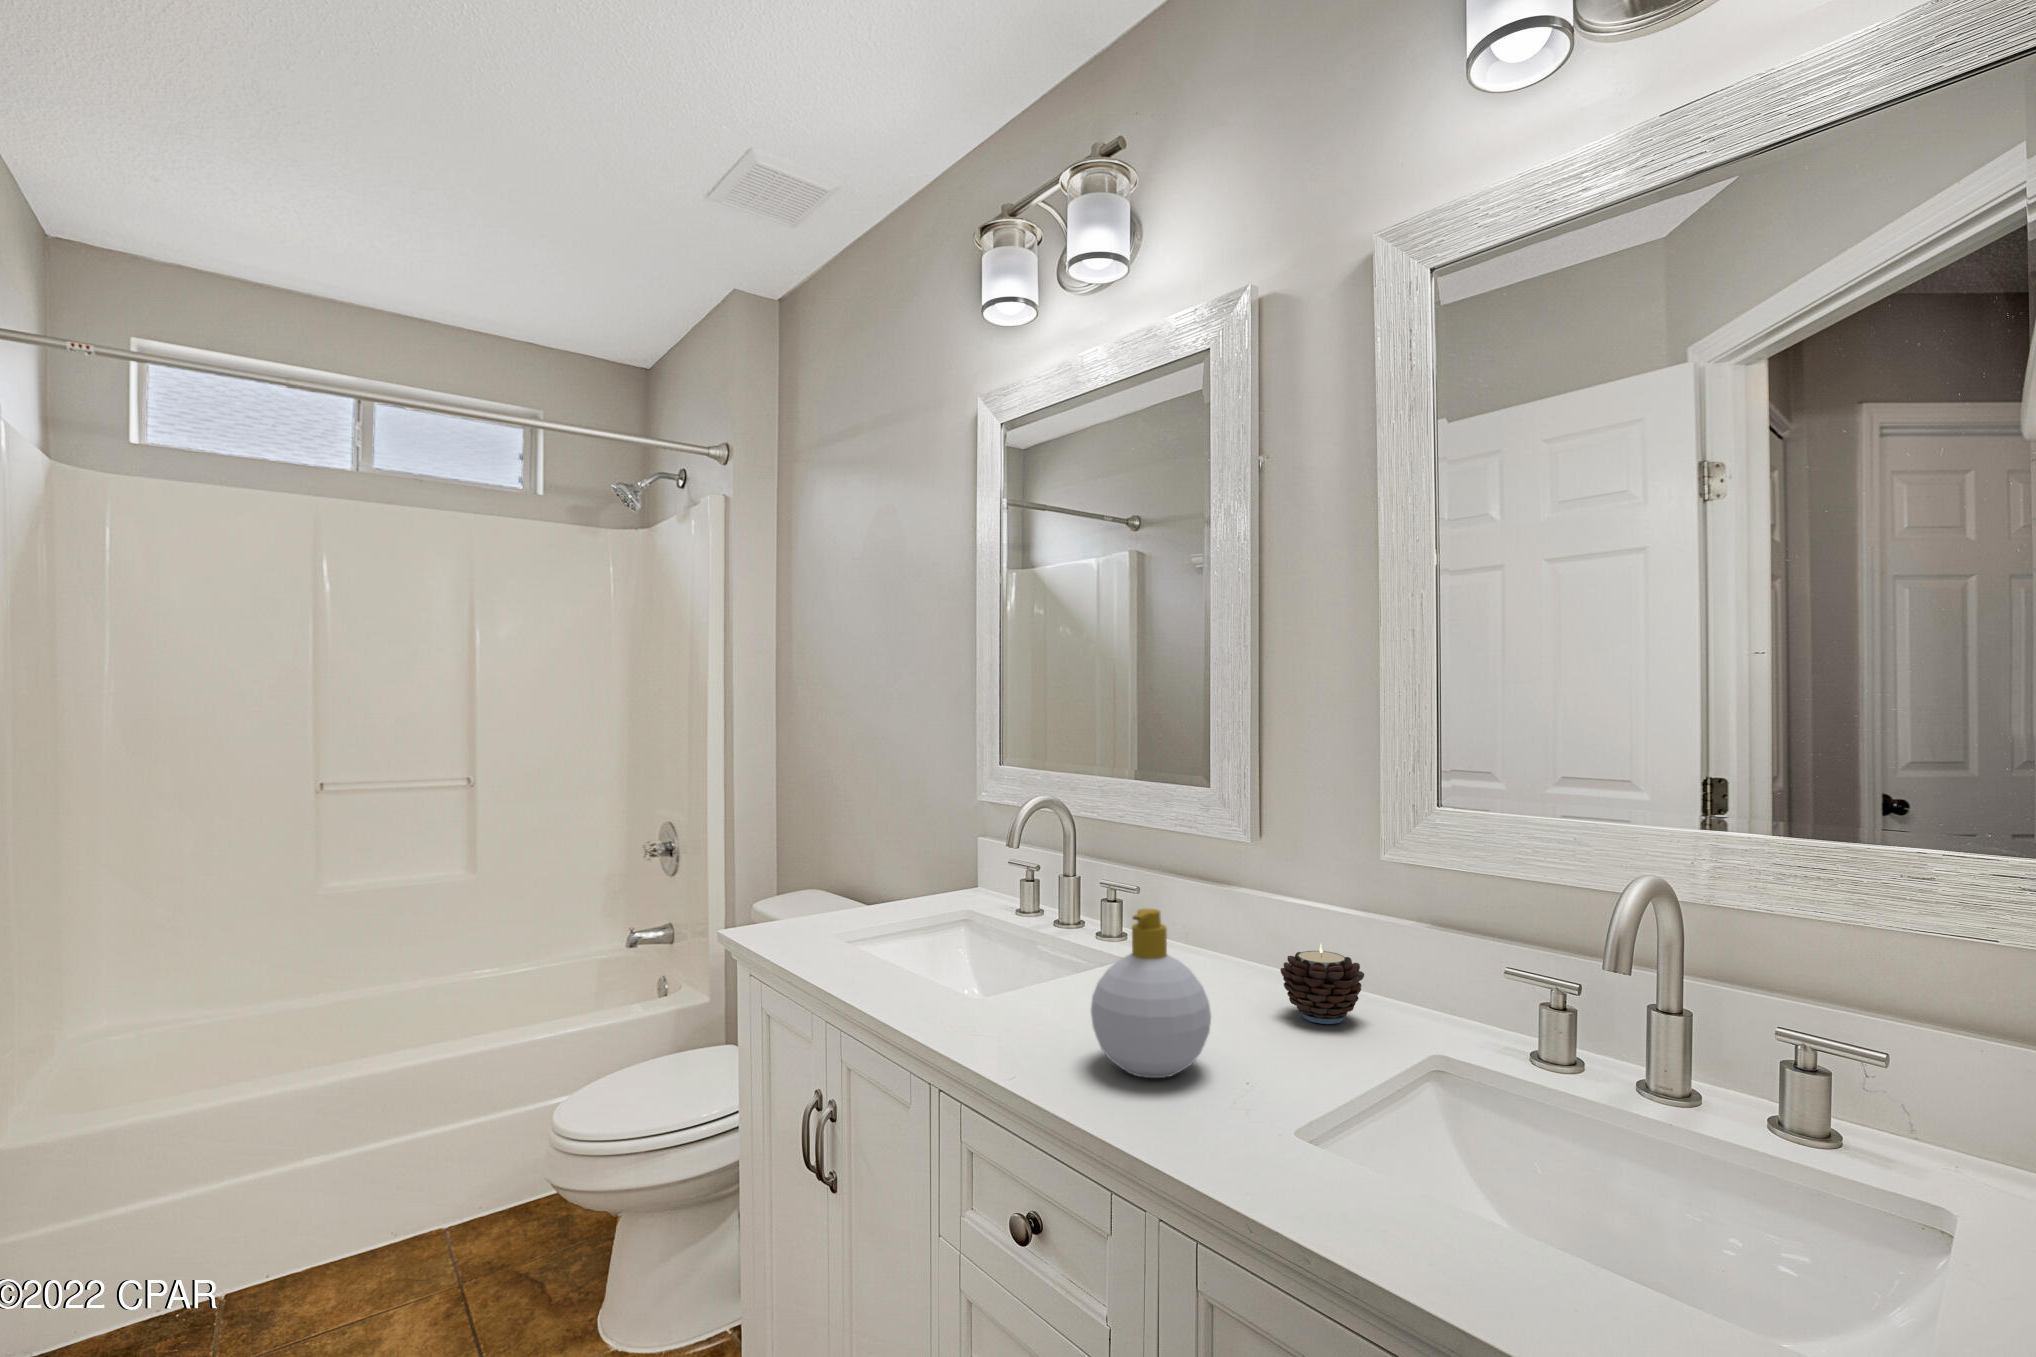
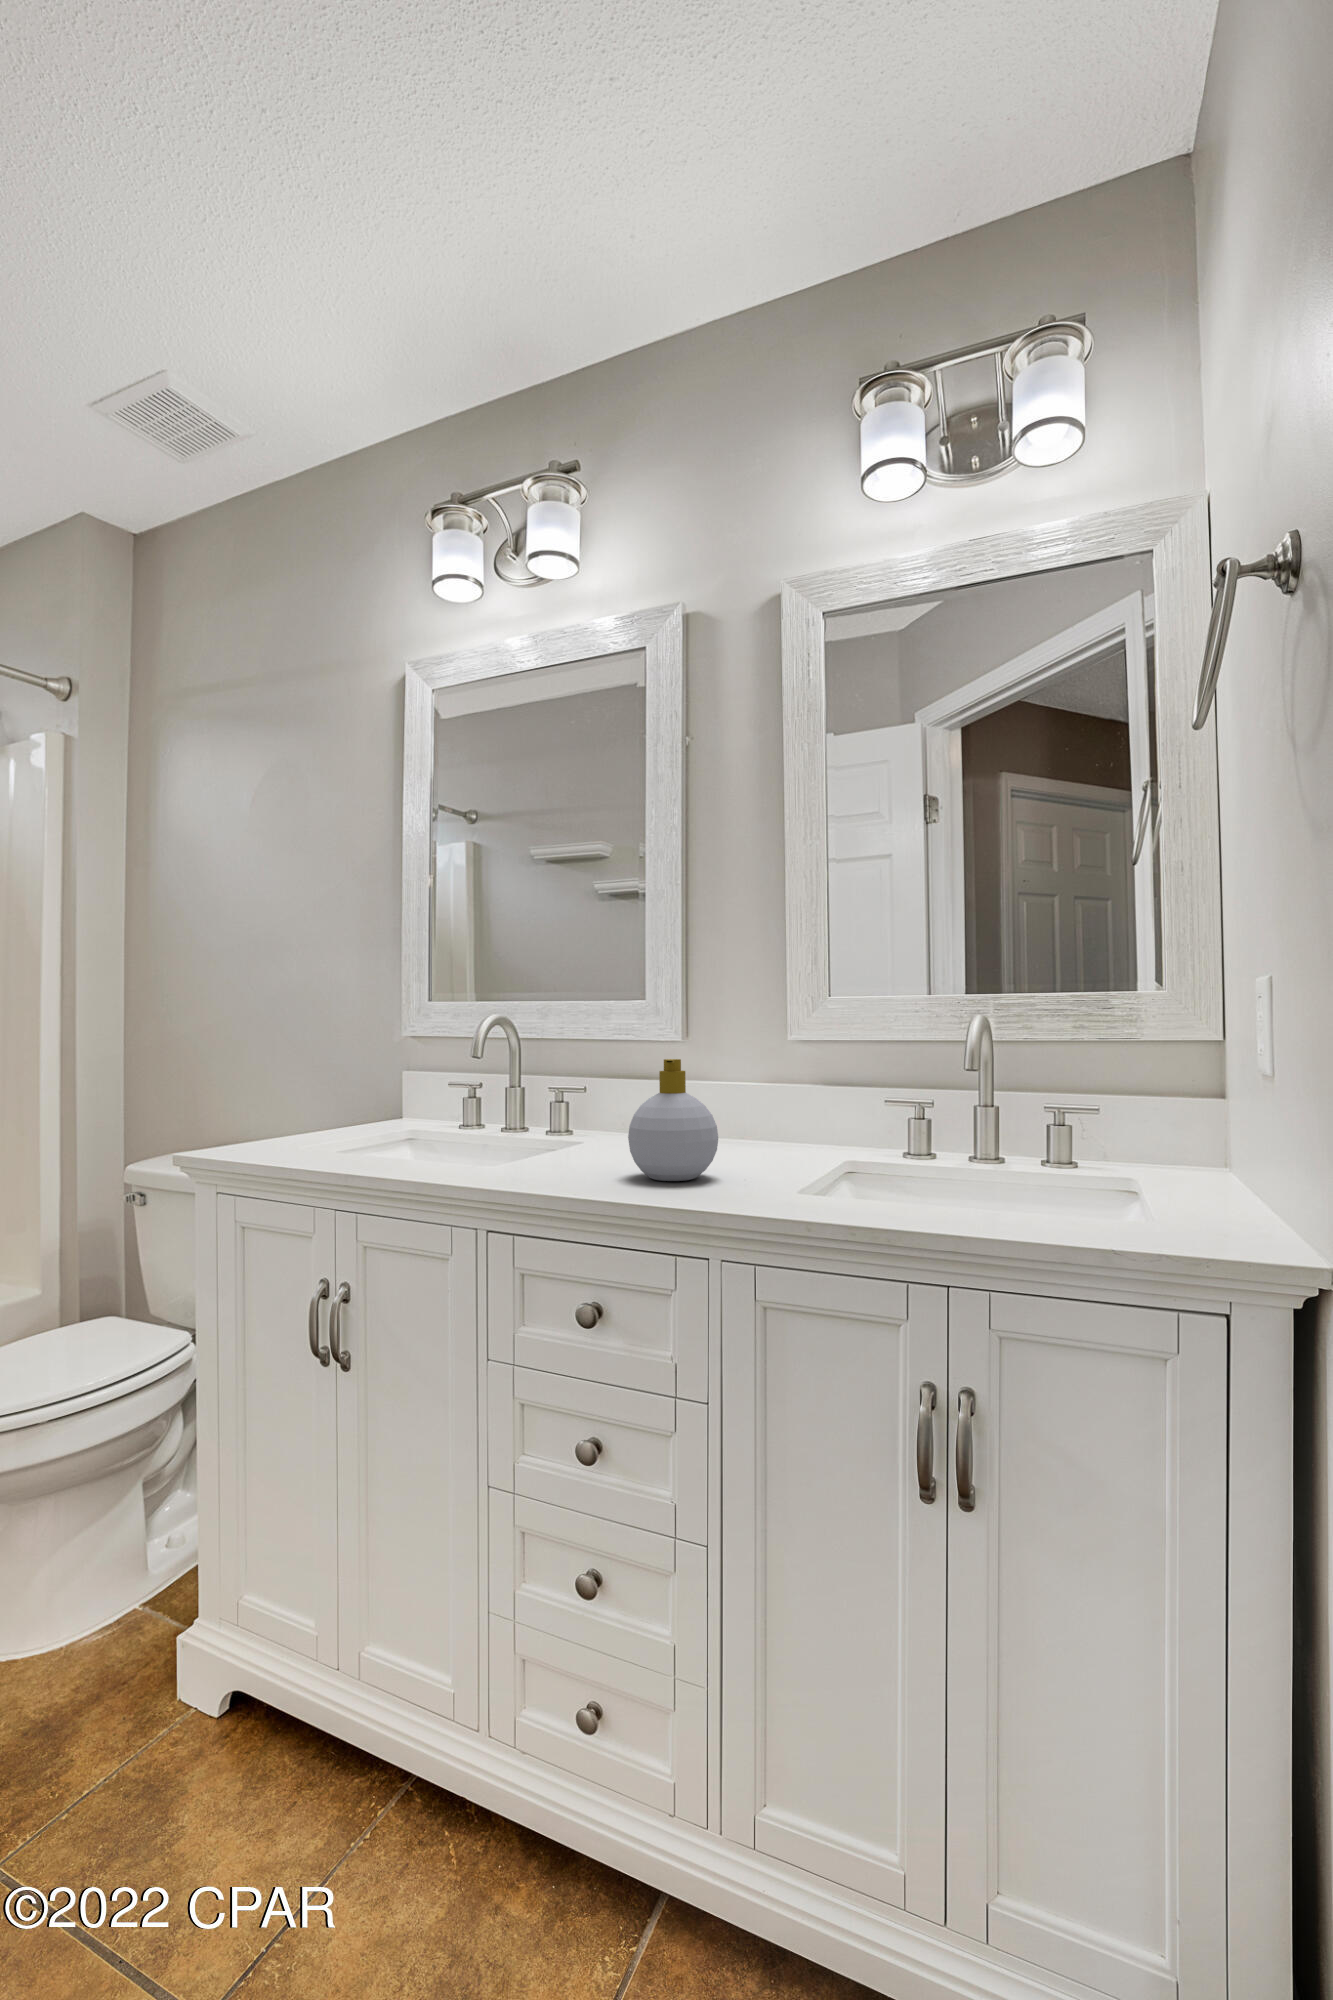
candle: present [1280,944,1364,1024] -> none [733,1098,790,1155]

